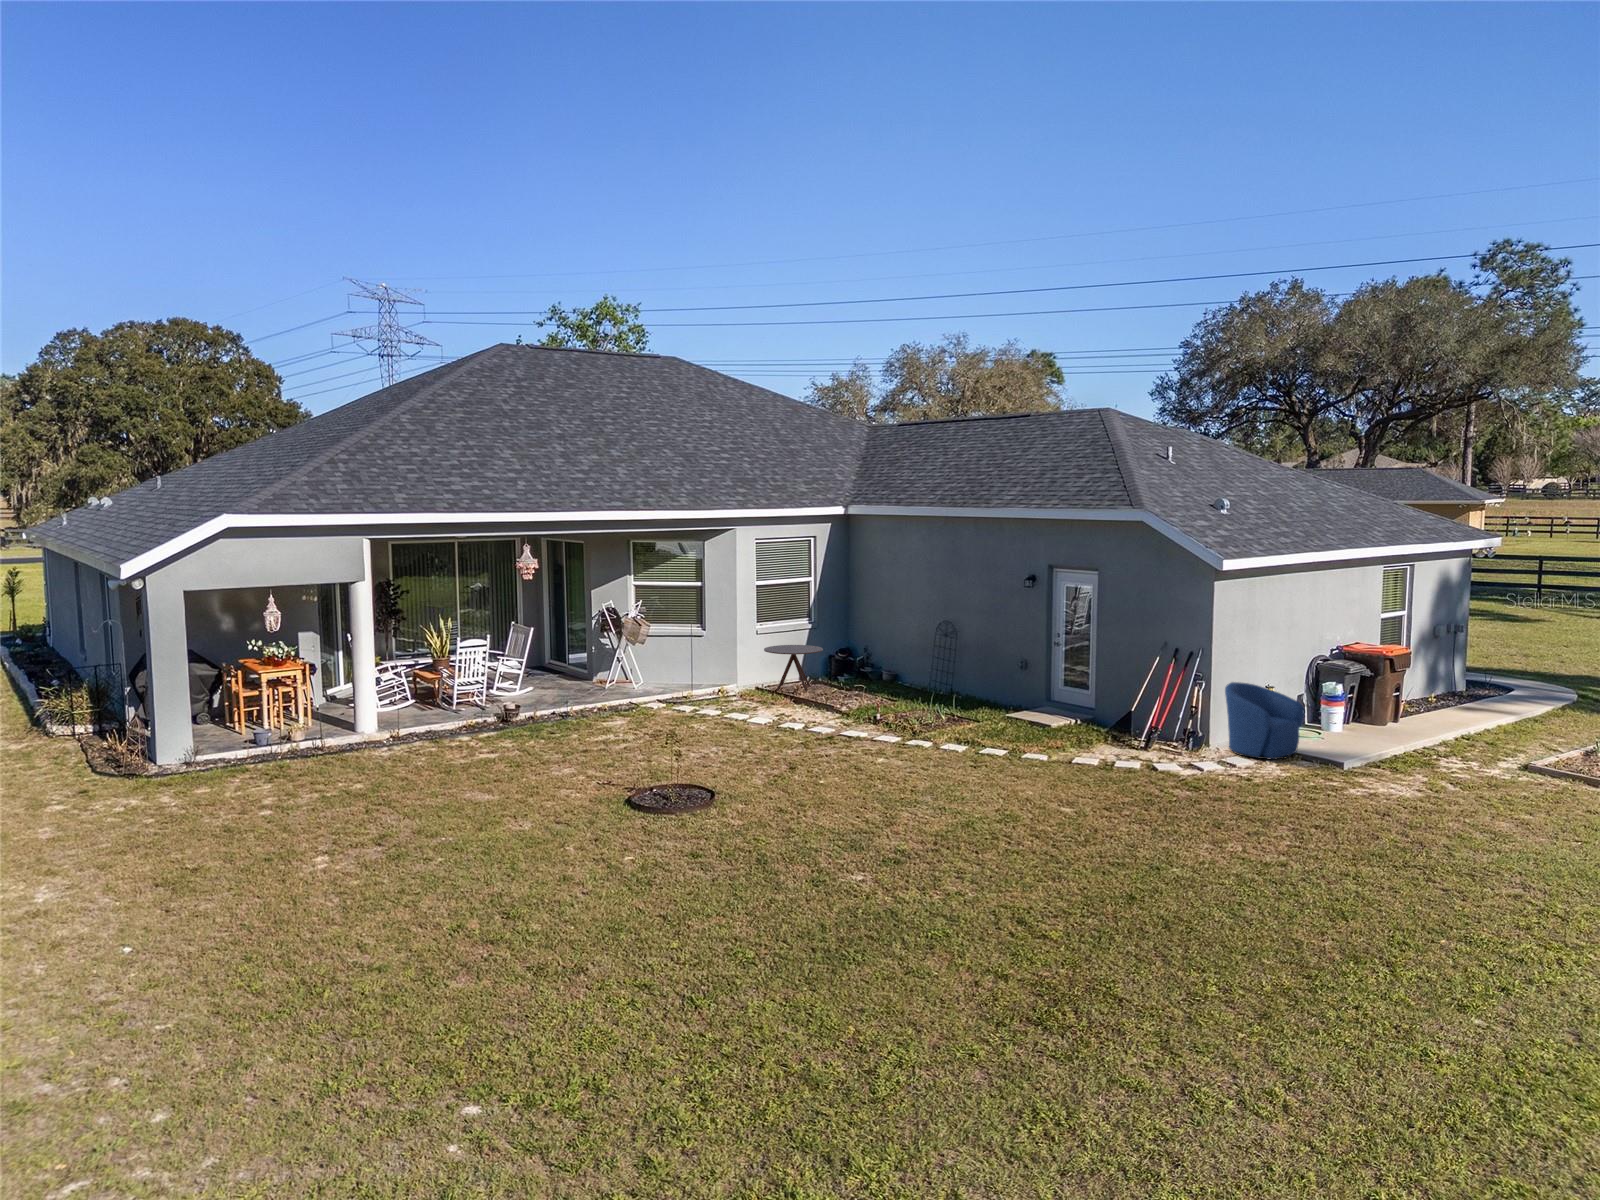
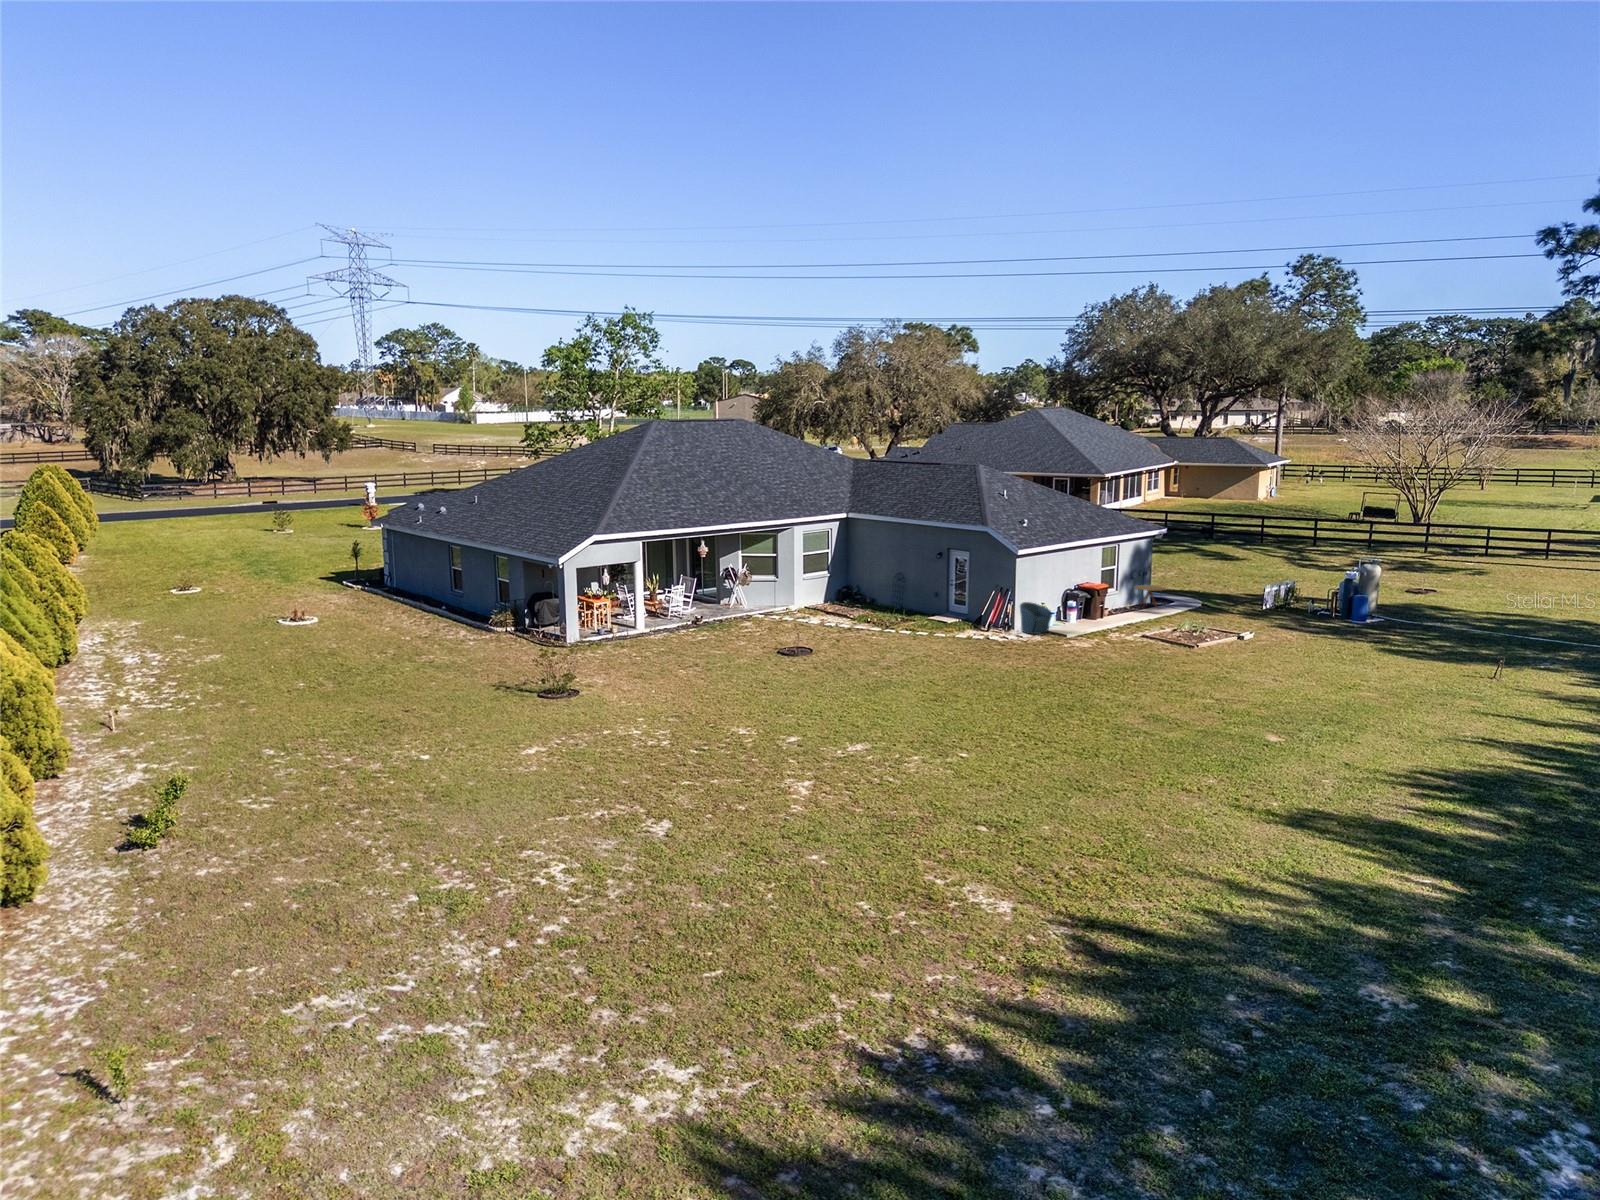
round table: present [764,645,823,691] -> present [1135,585,1166,606]

